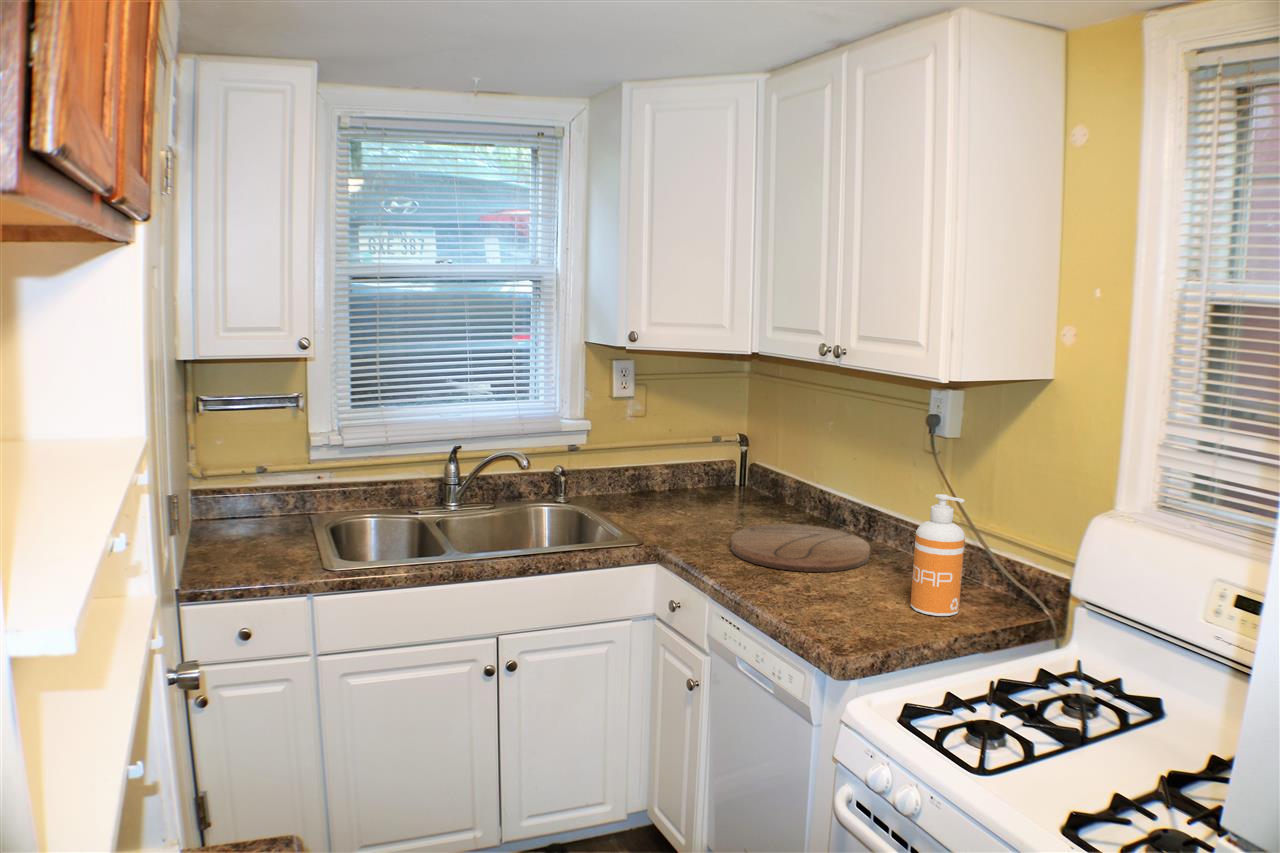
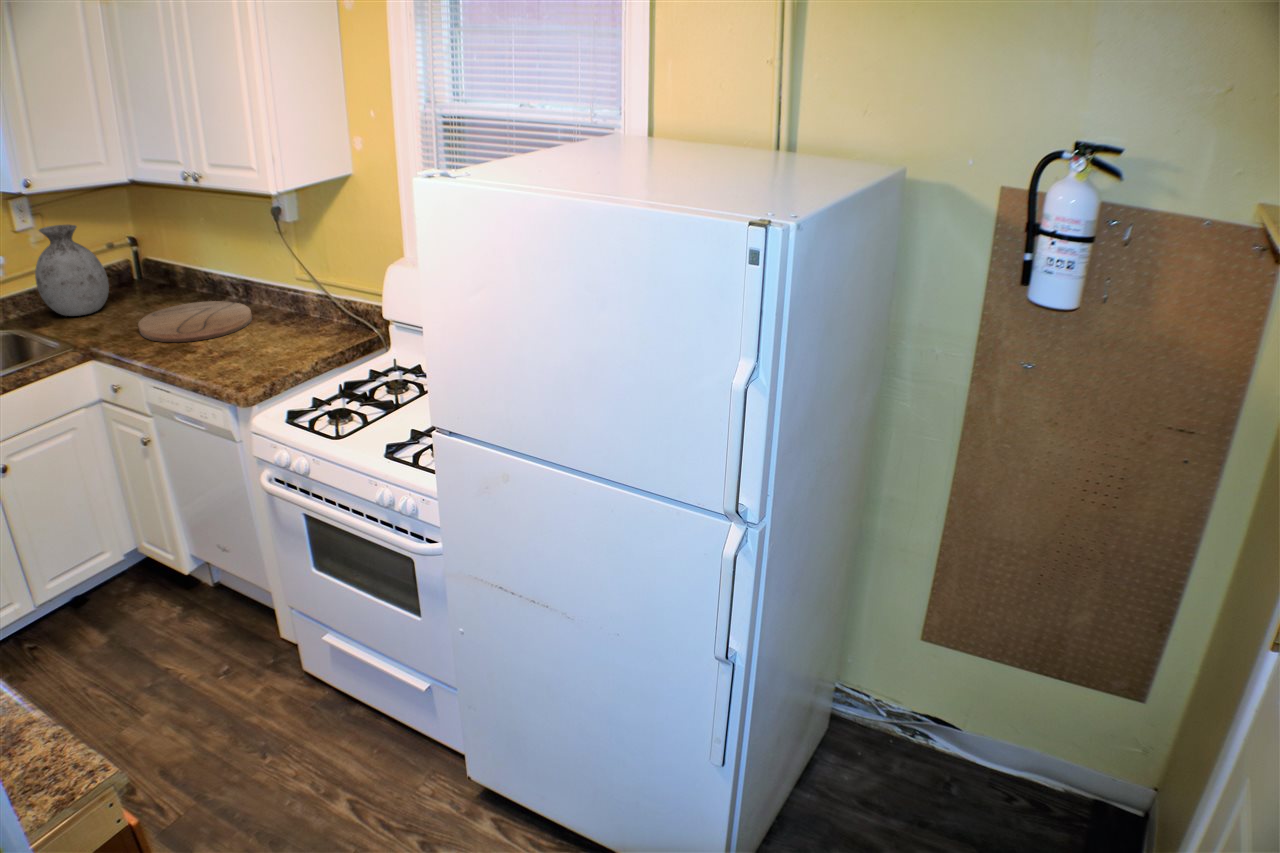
vase: none [640,409,714,516] -> present [35,225,109,316]
soap dispenser: present [910,494,965,616] -> none [277,269,318,351]

